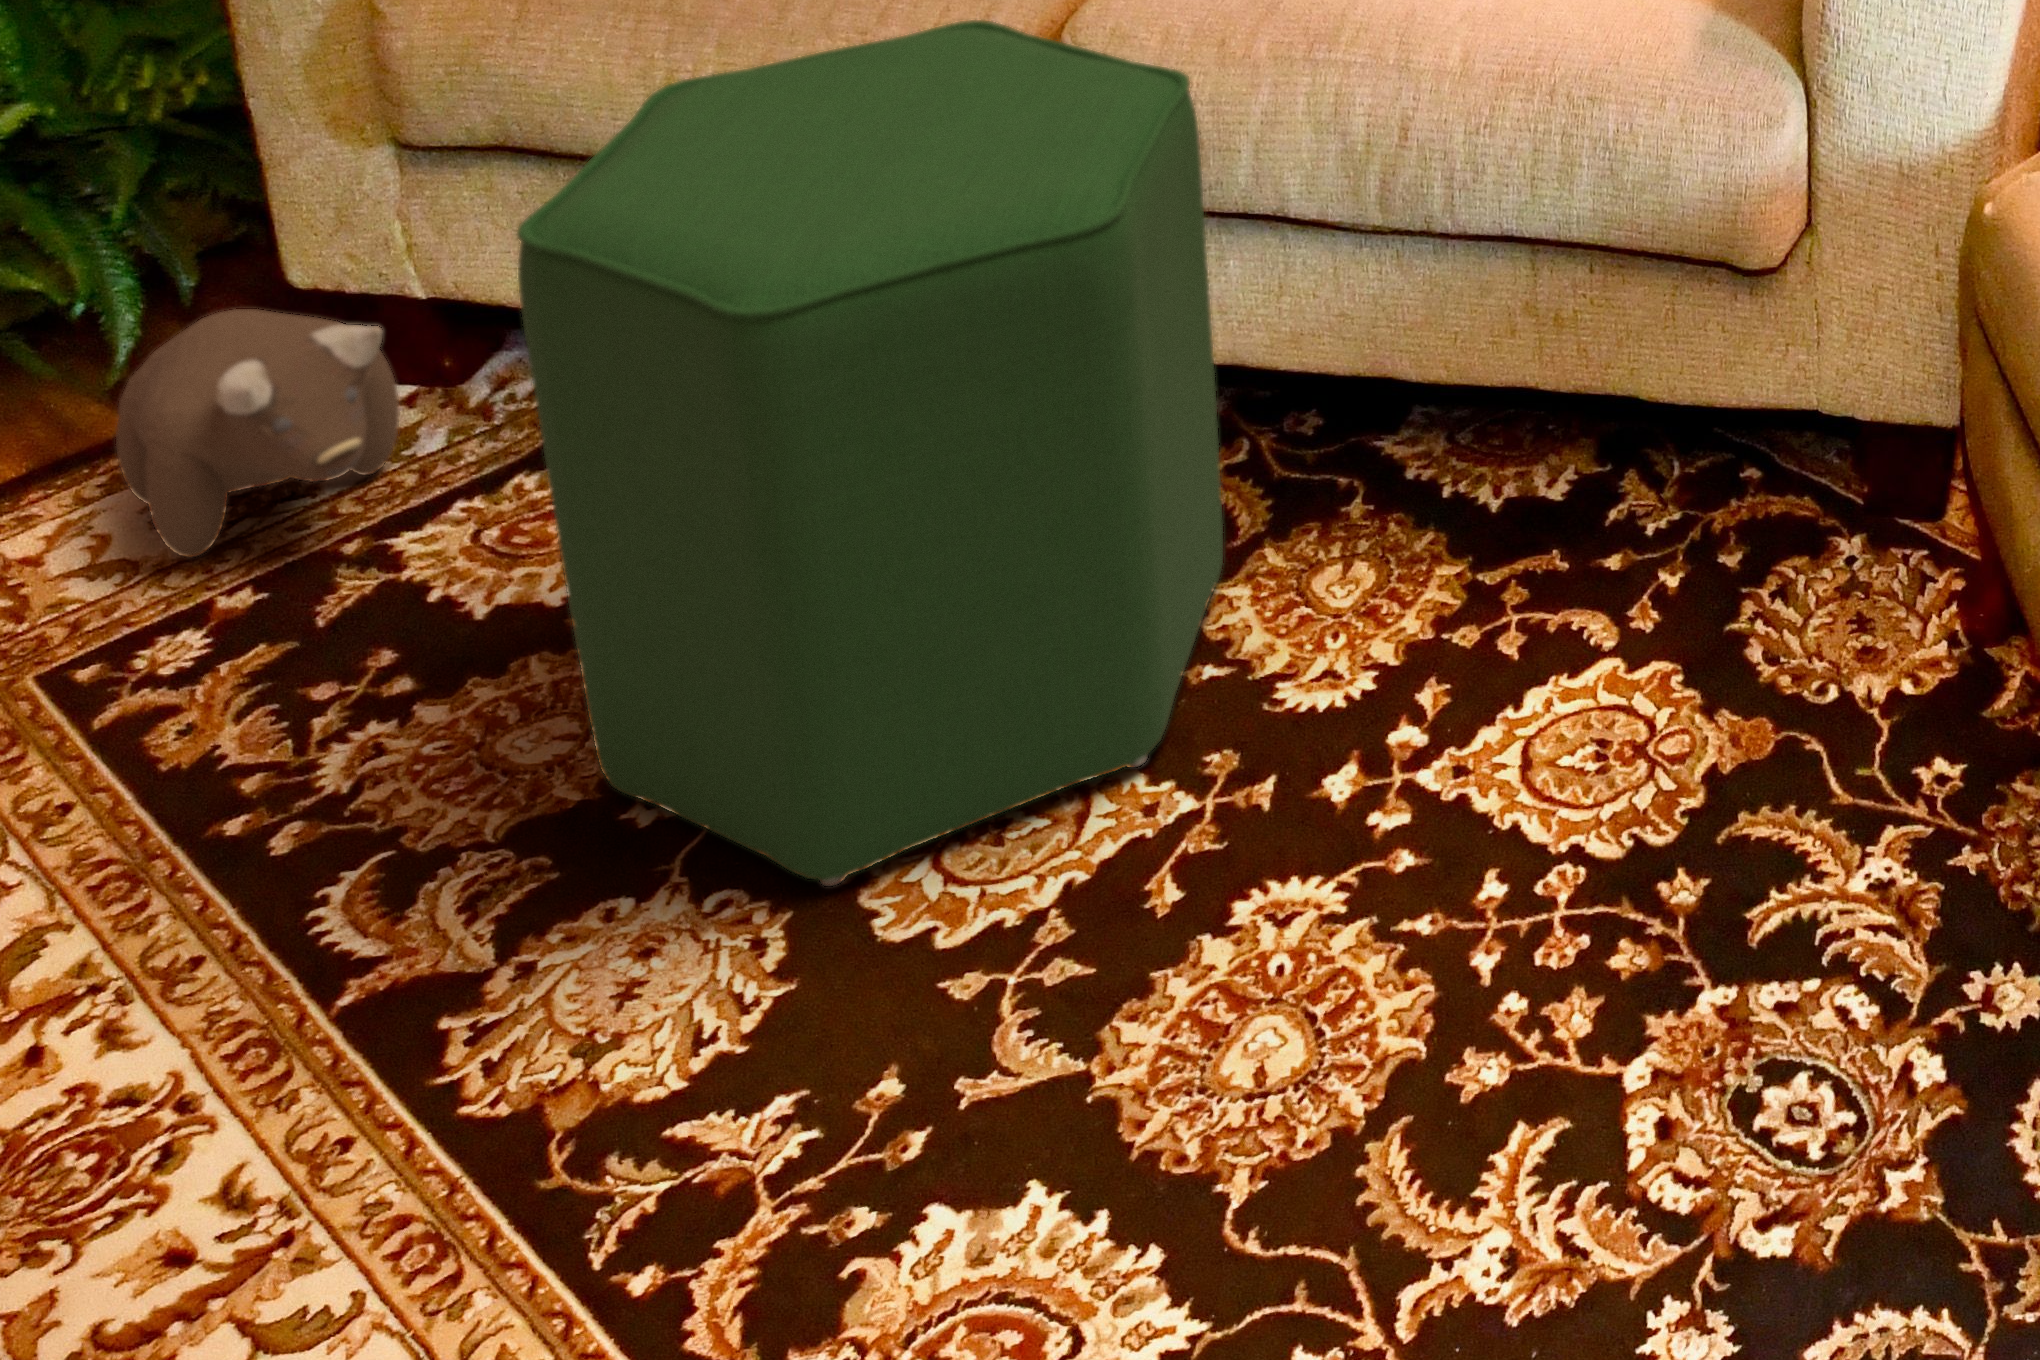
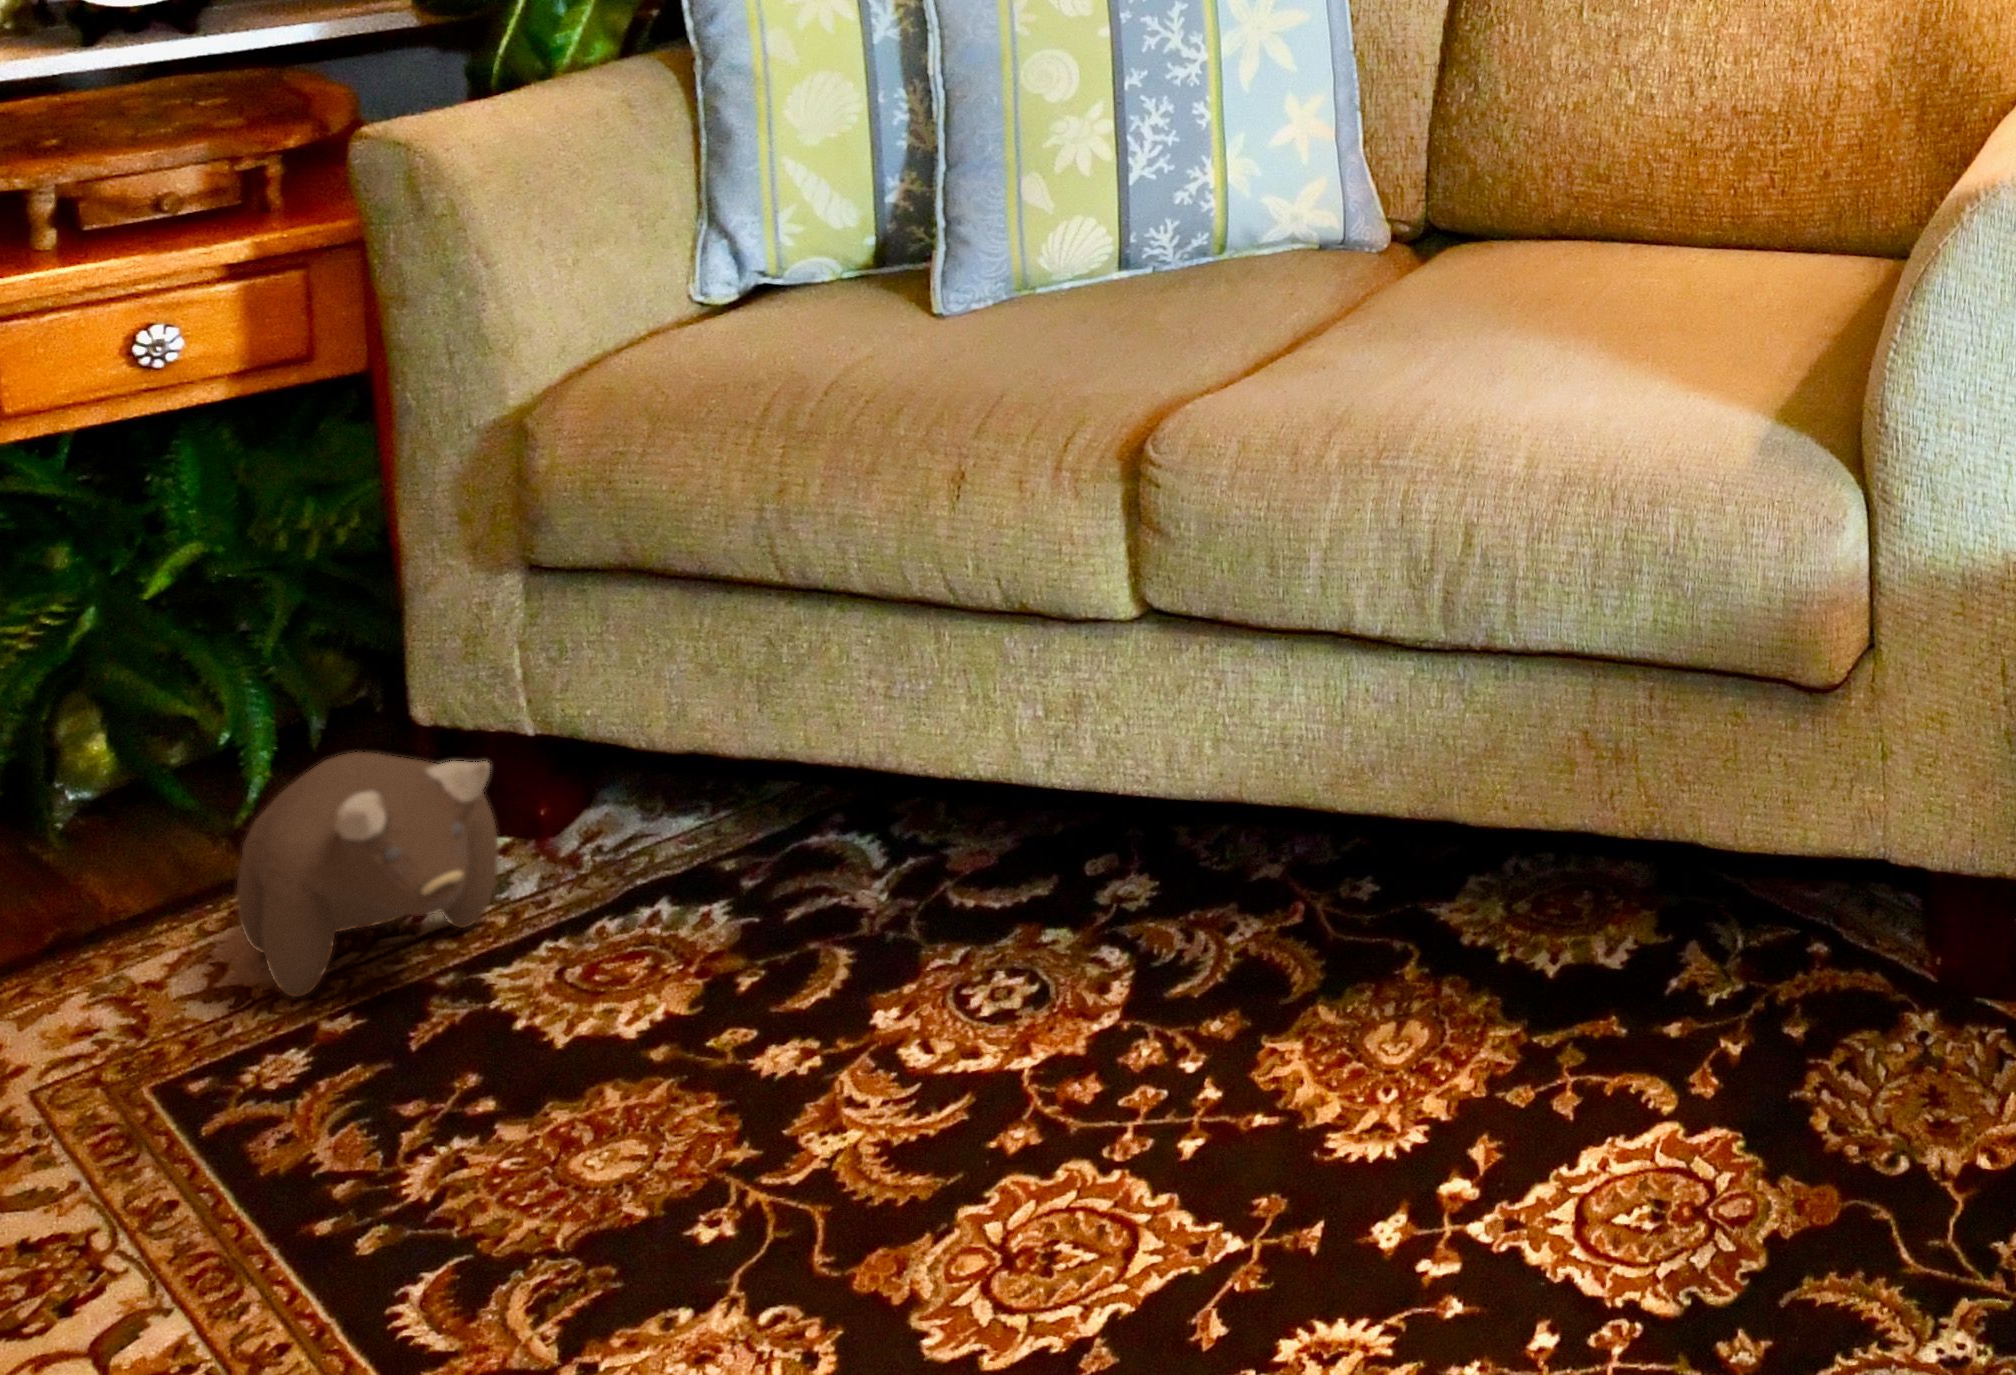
ottoman: present [517,20,1223,886] -> none [625,441,1274,1278]

